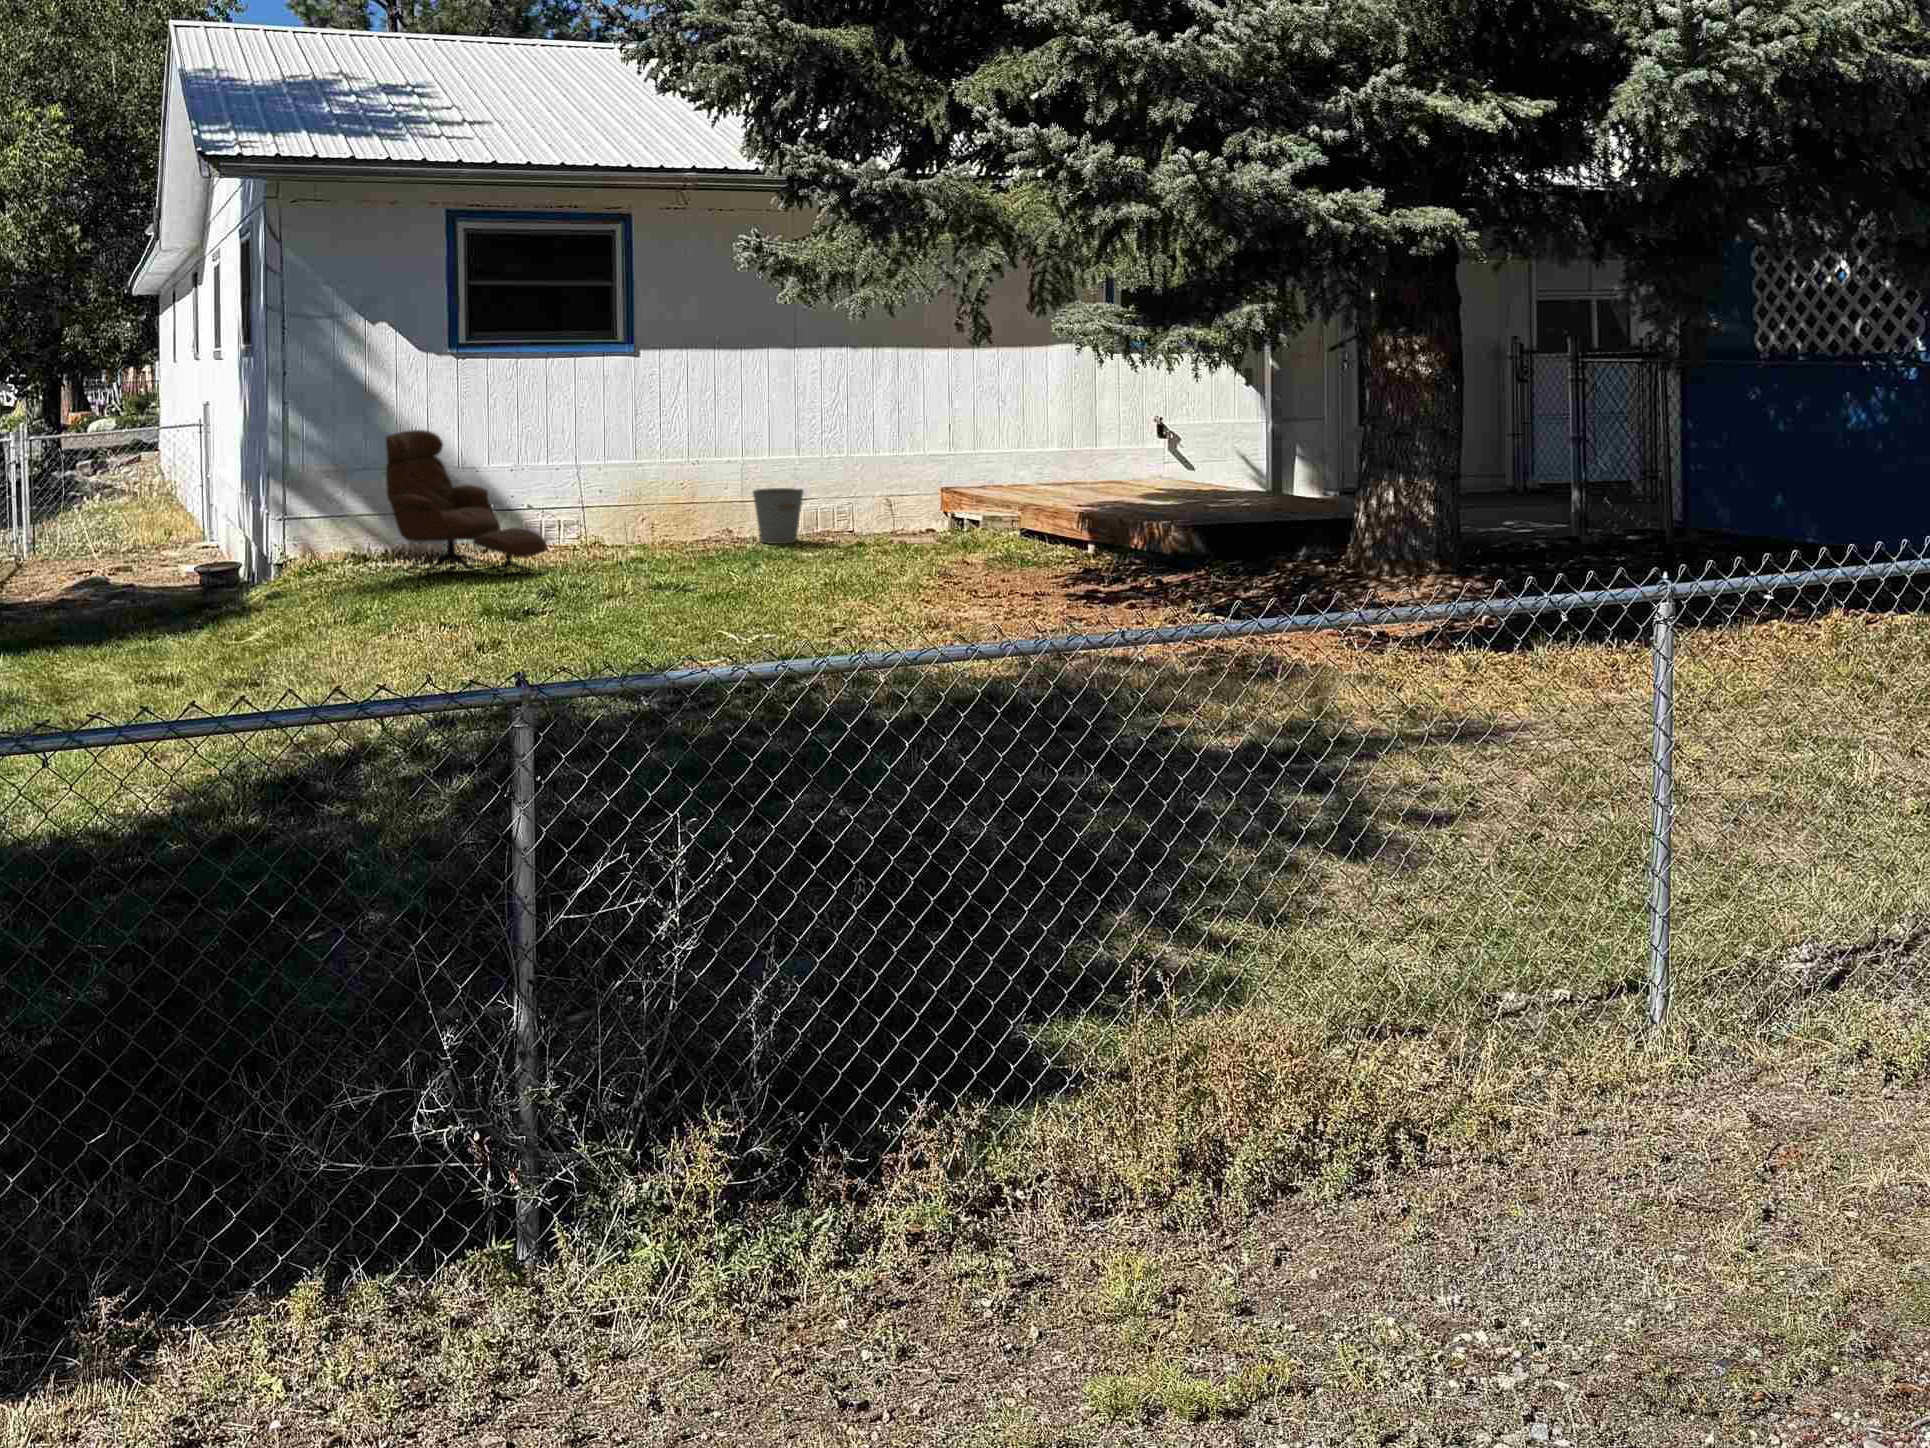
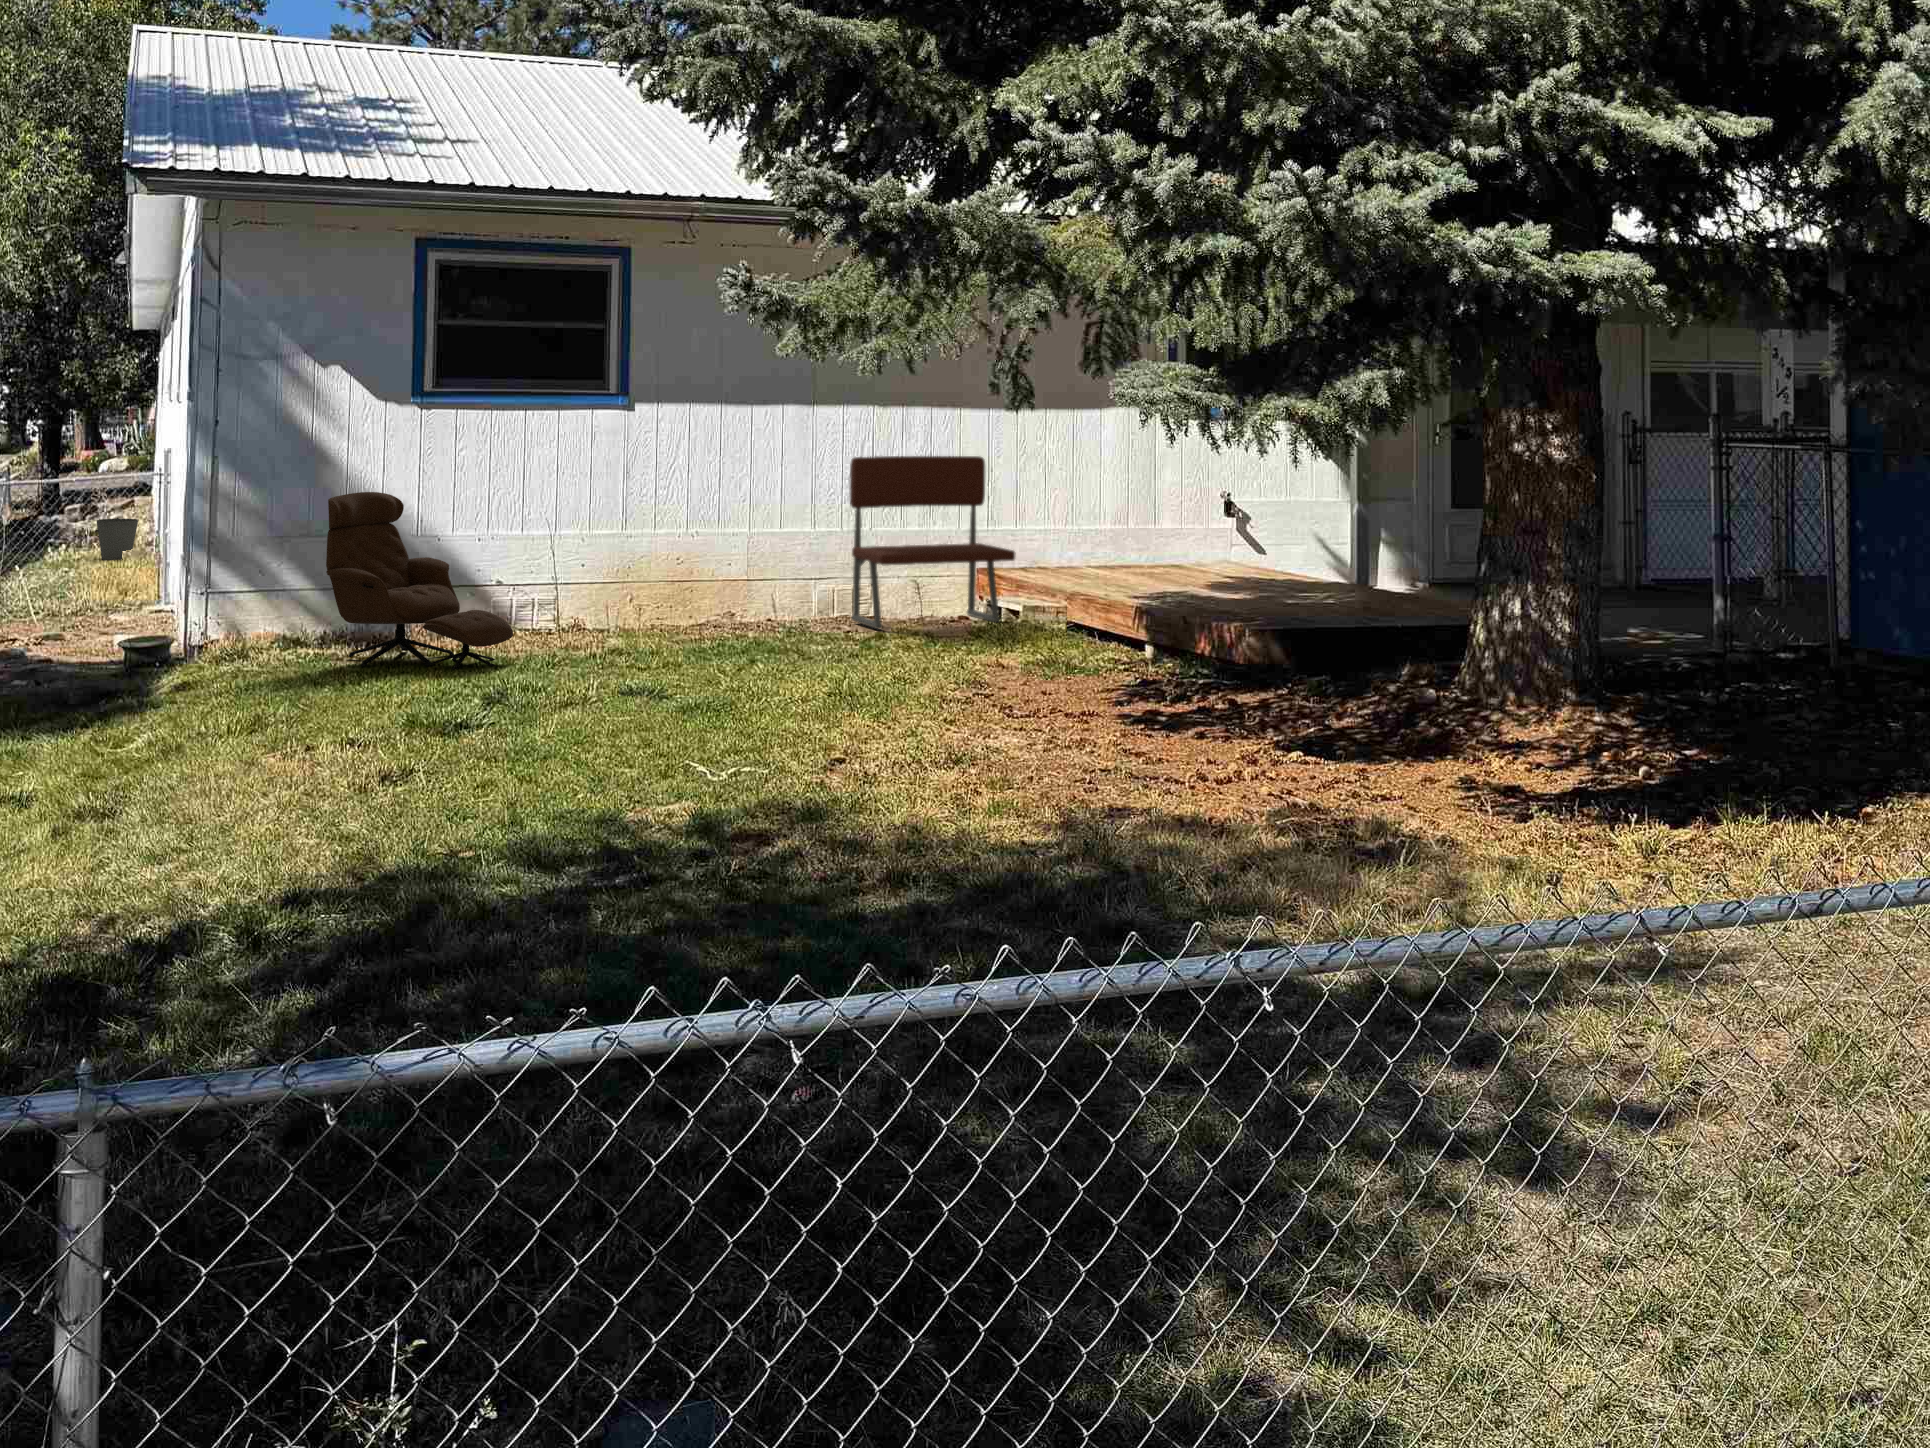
bench: none [827,387,973,539] -> present [849,456,1016,630]
bucket: present [753,488,803,544] -> present [95,518,138,560]

